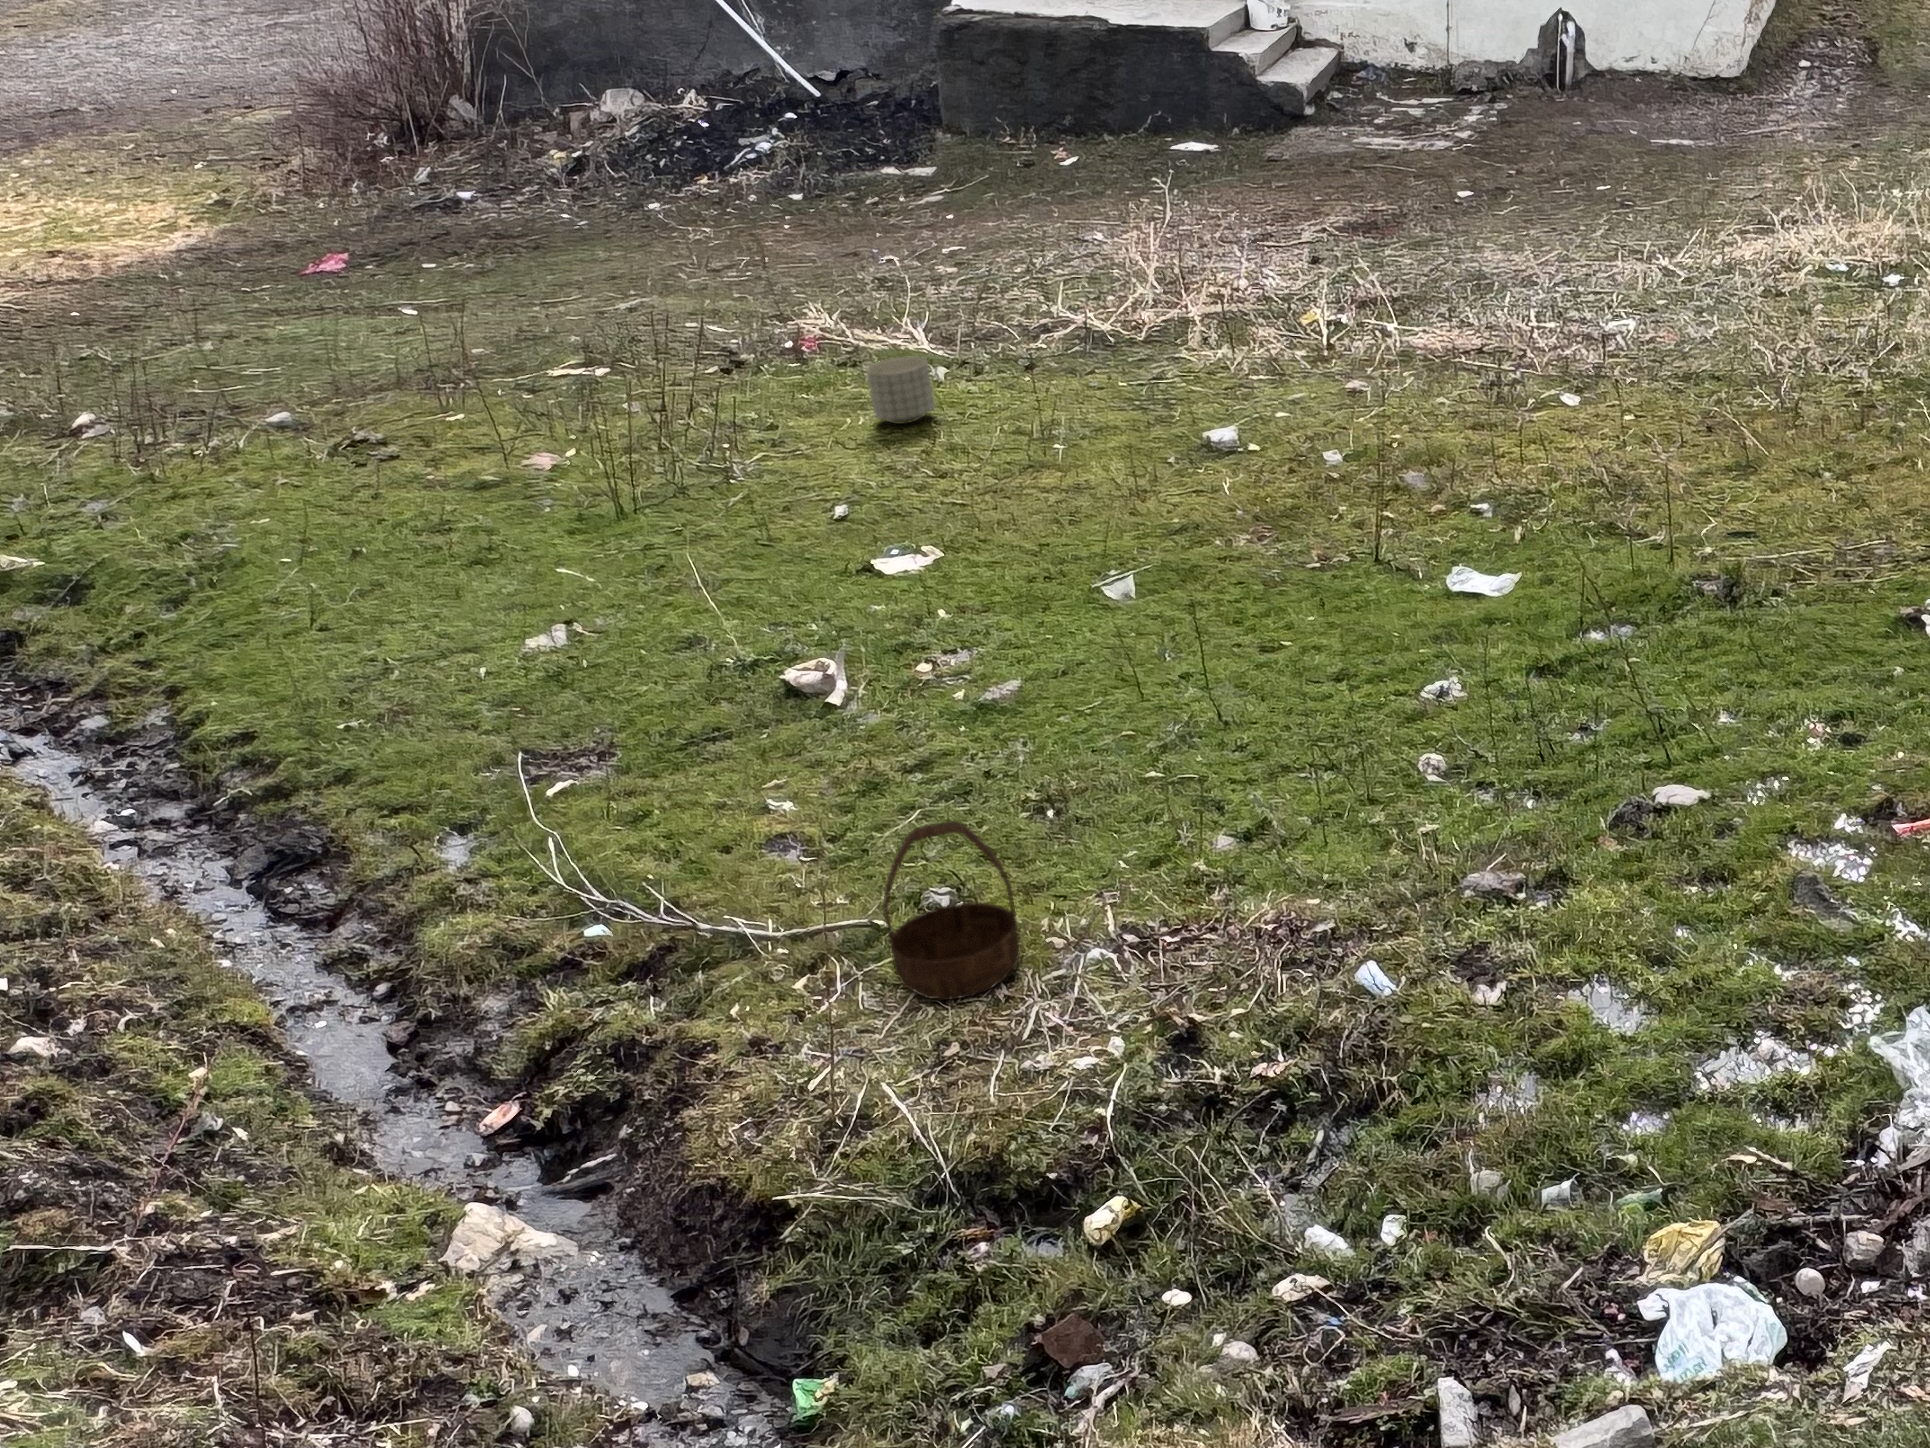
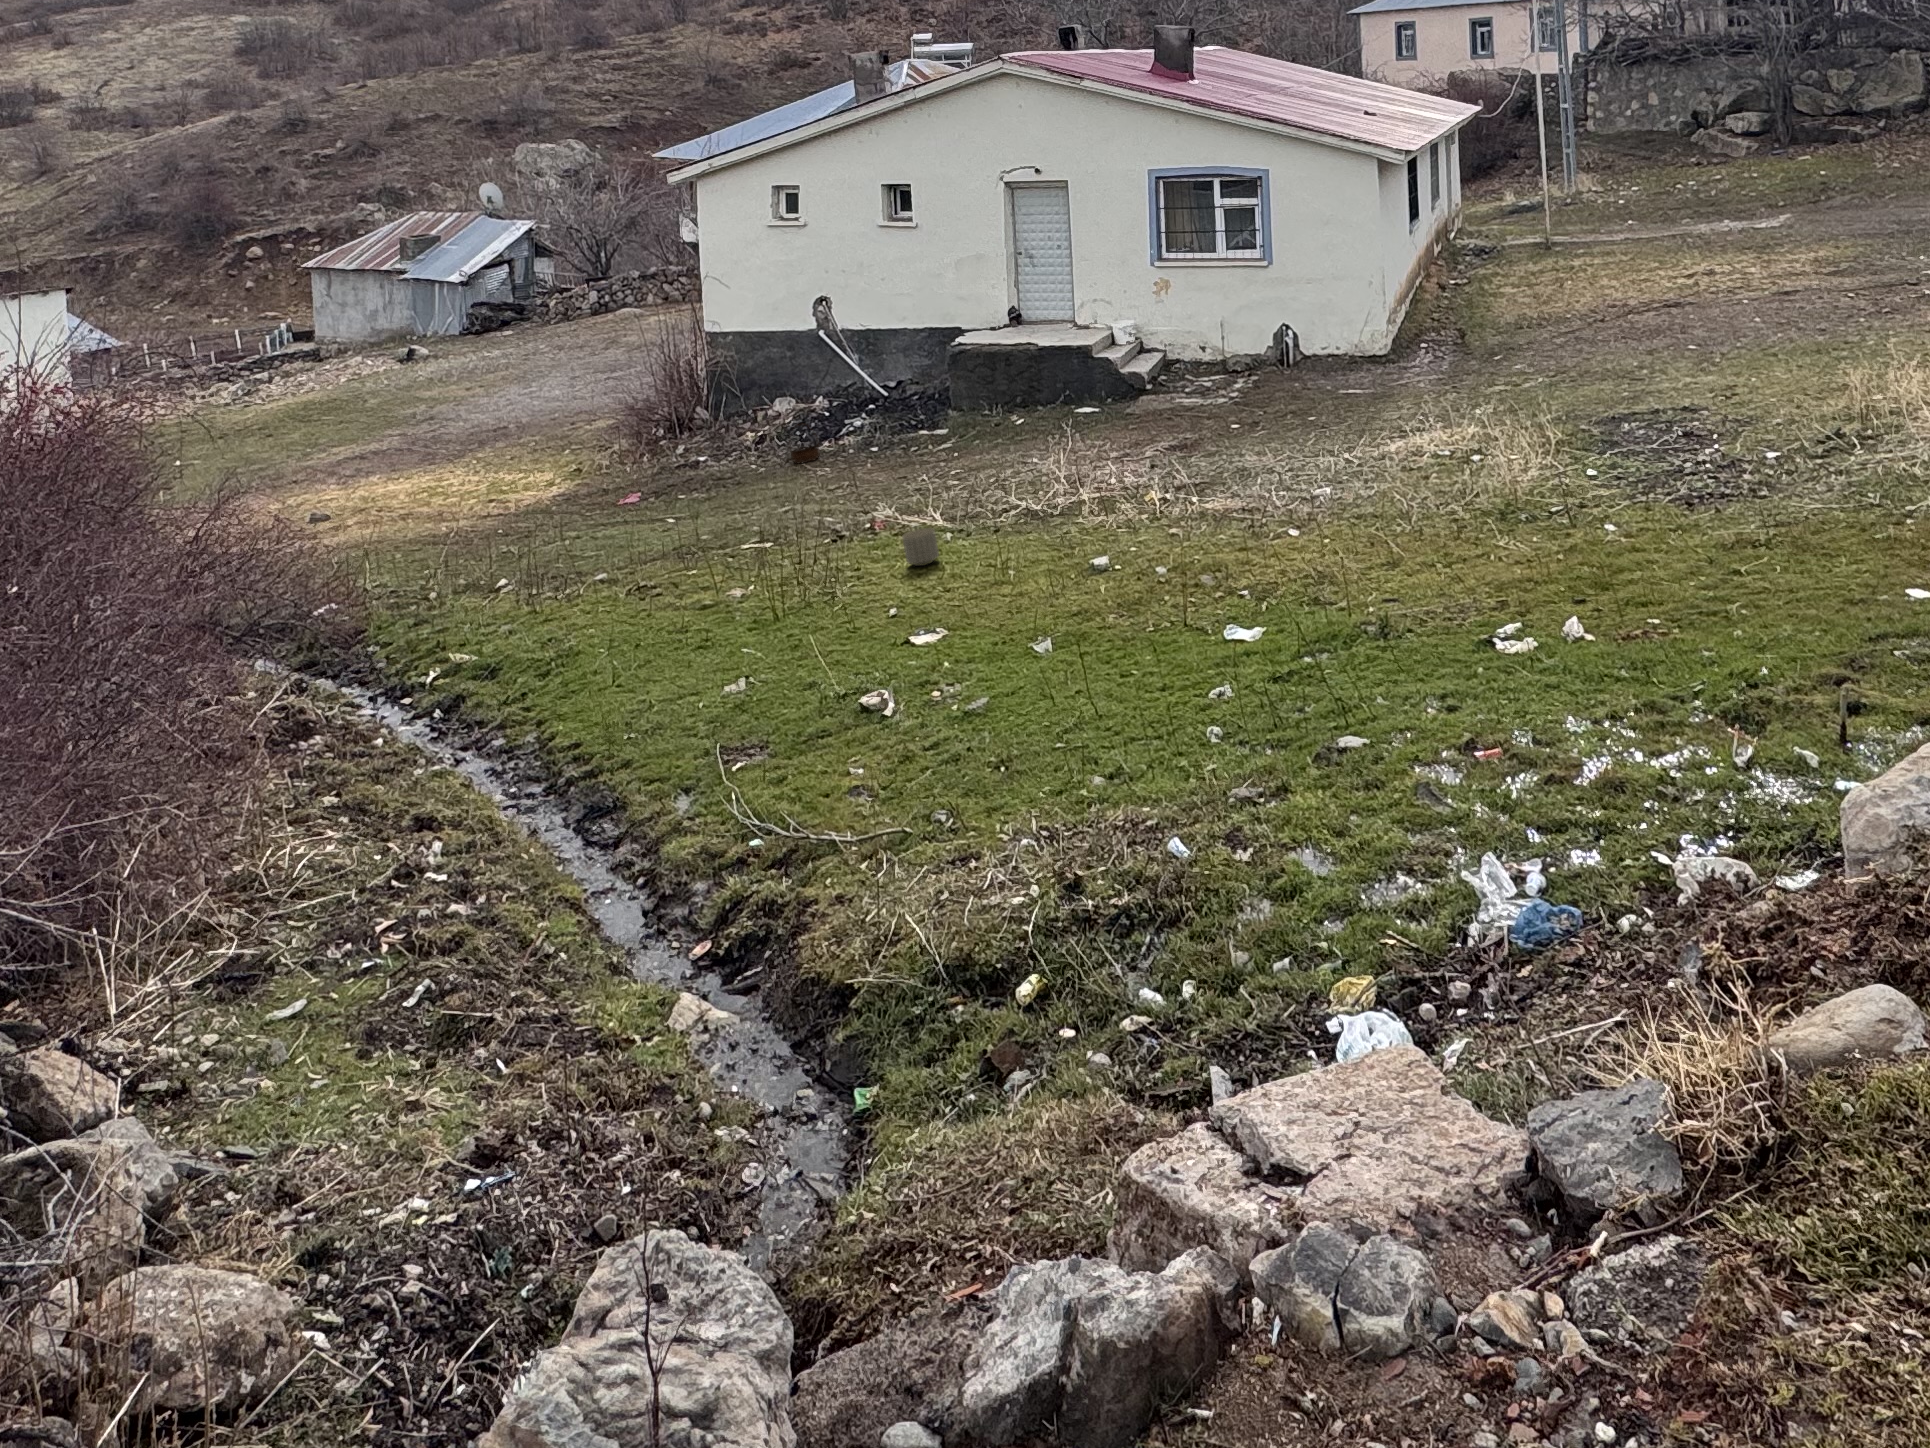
basket: present [883,821,1020,1000] -> present [791,444,820,463]

